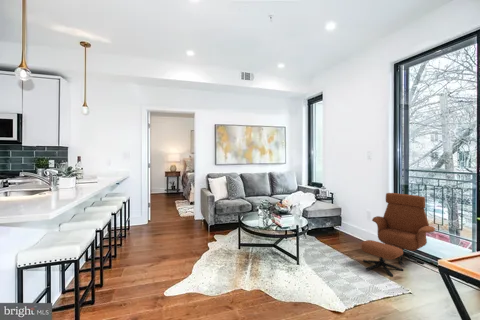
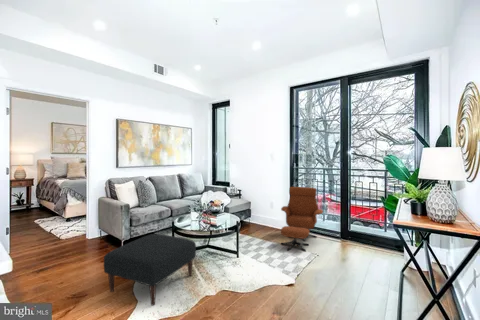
ottoman: none [170,223,246,284] -> present [104,234,196,306]

